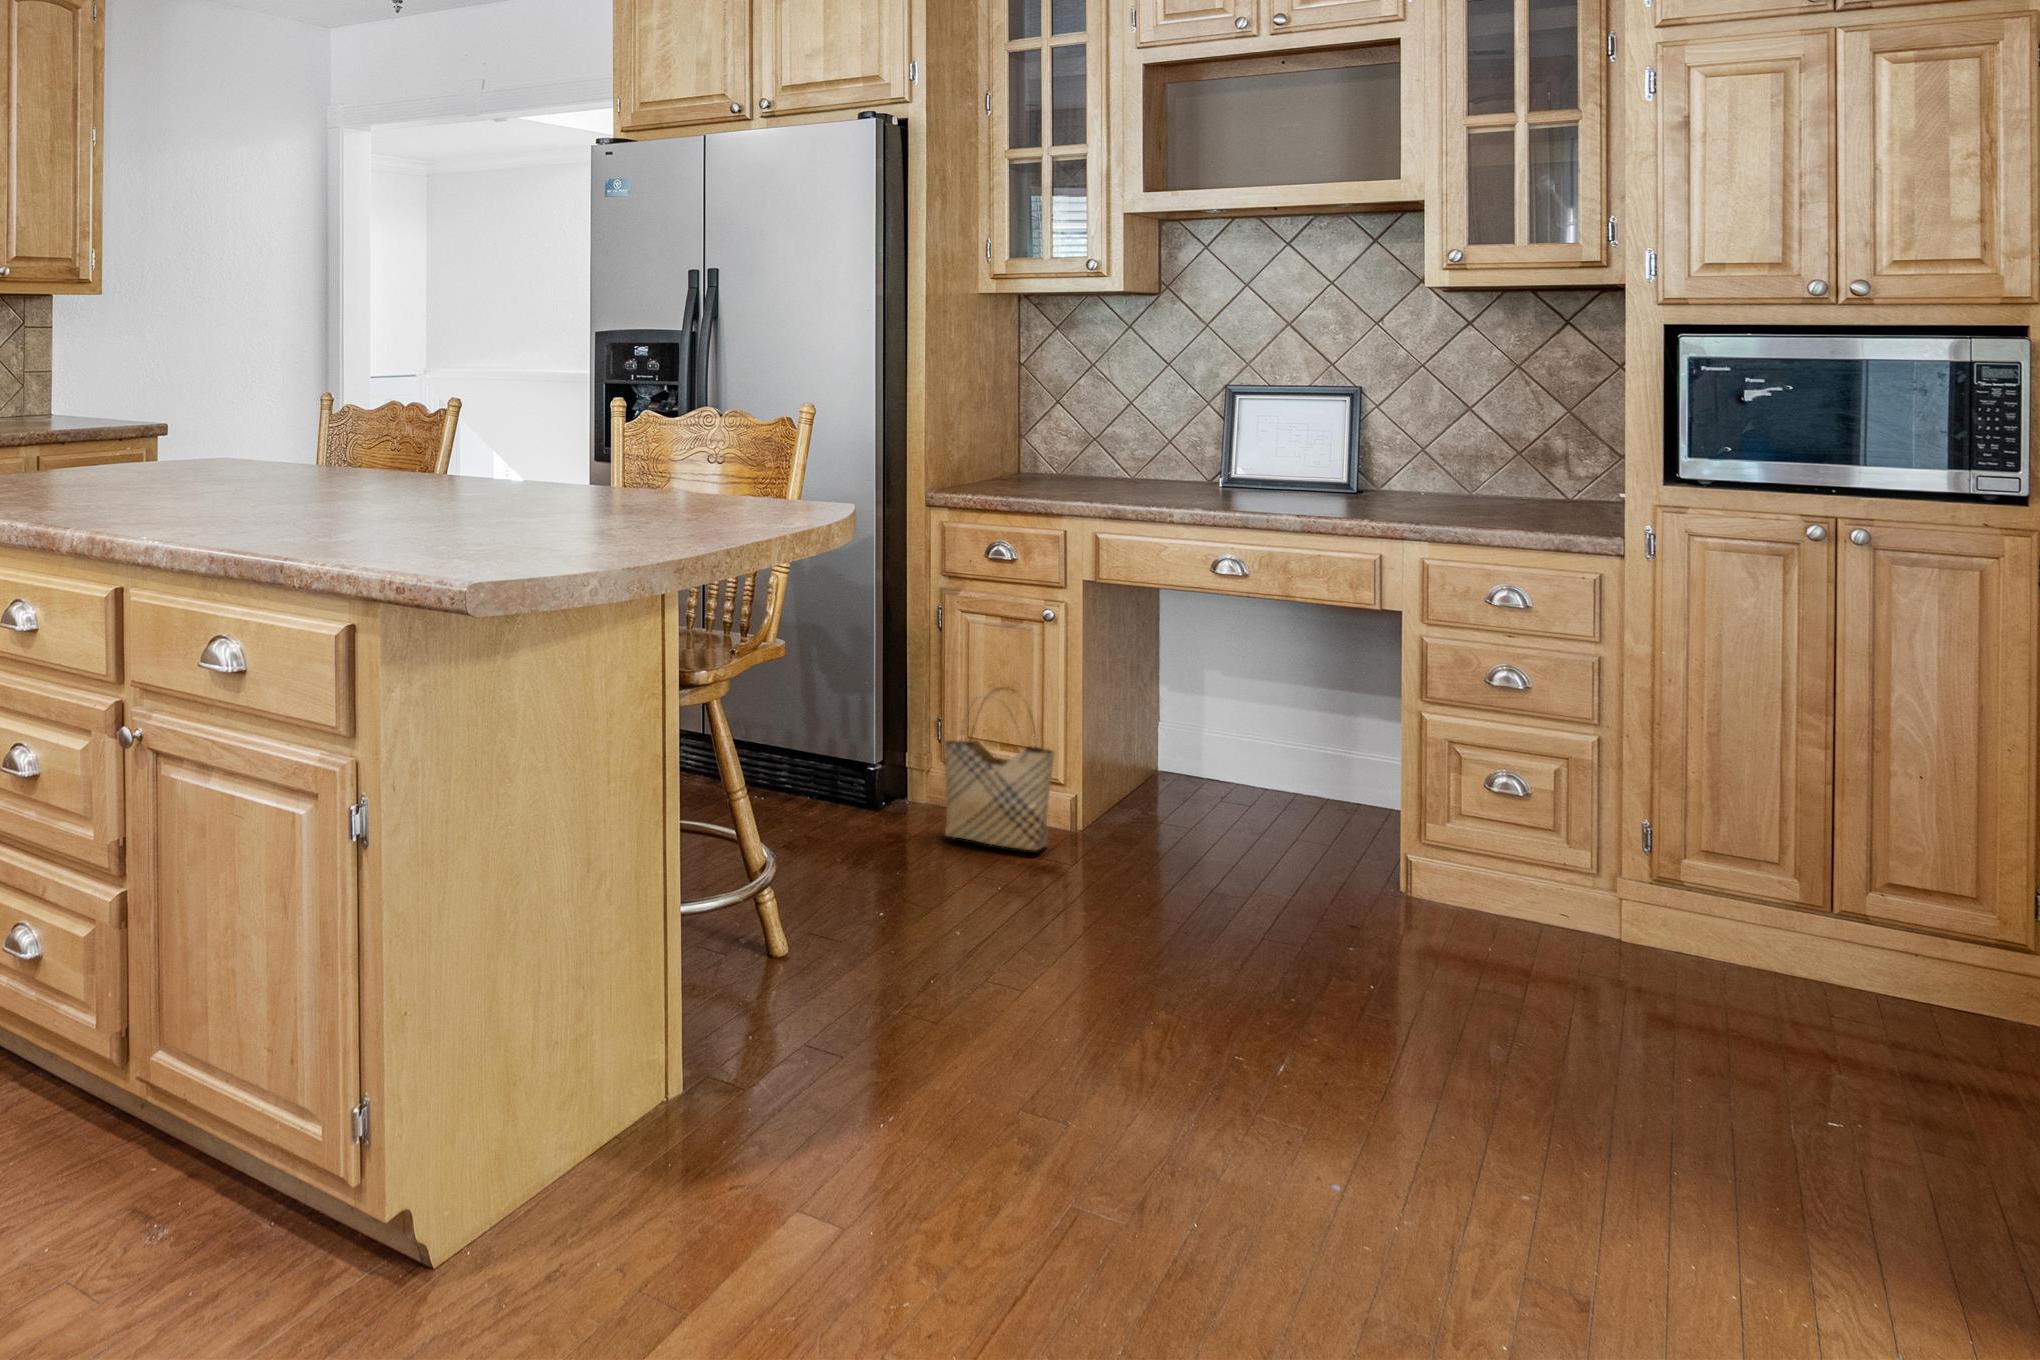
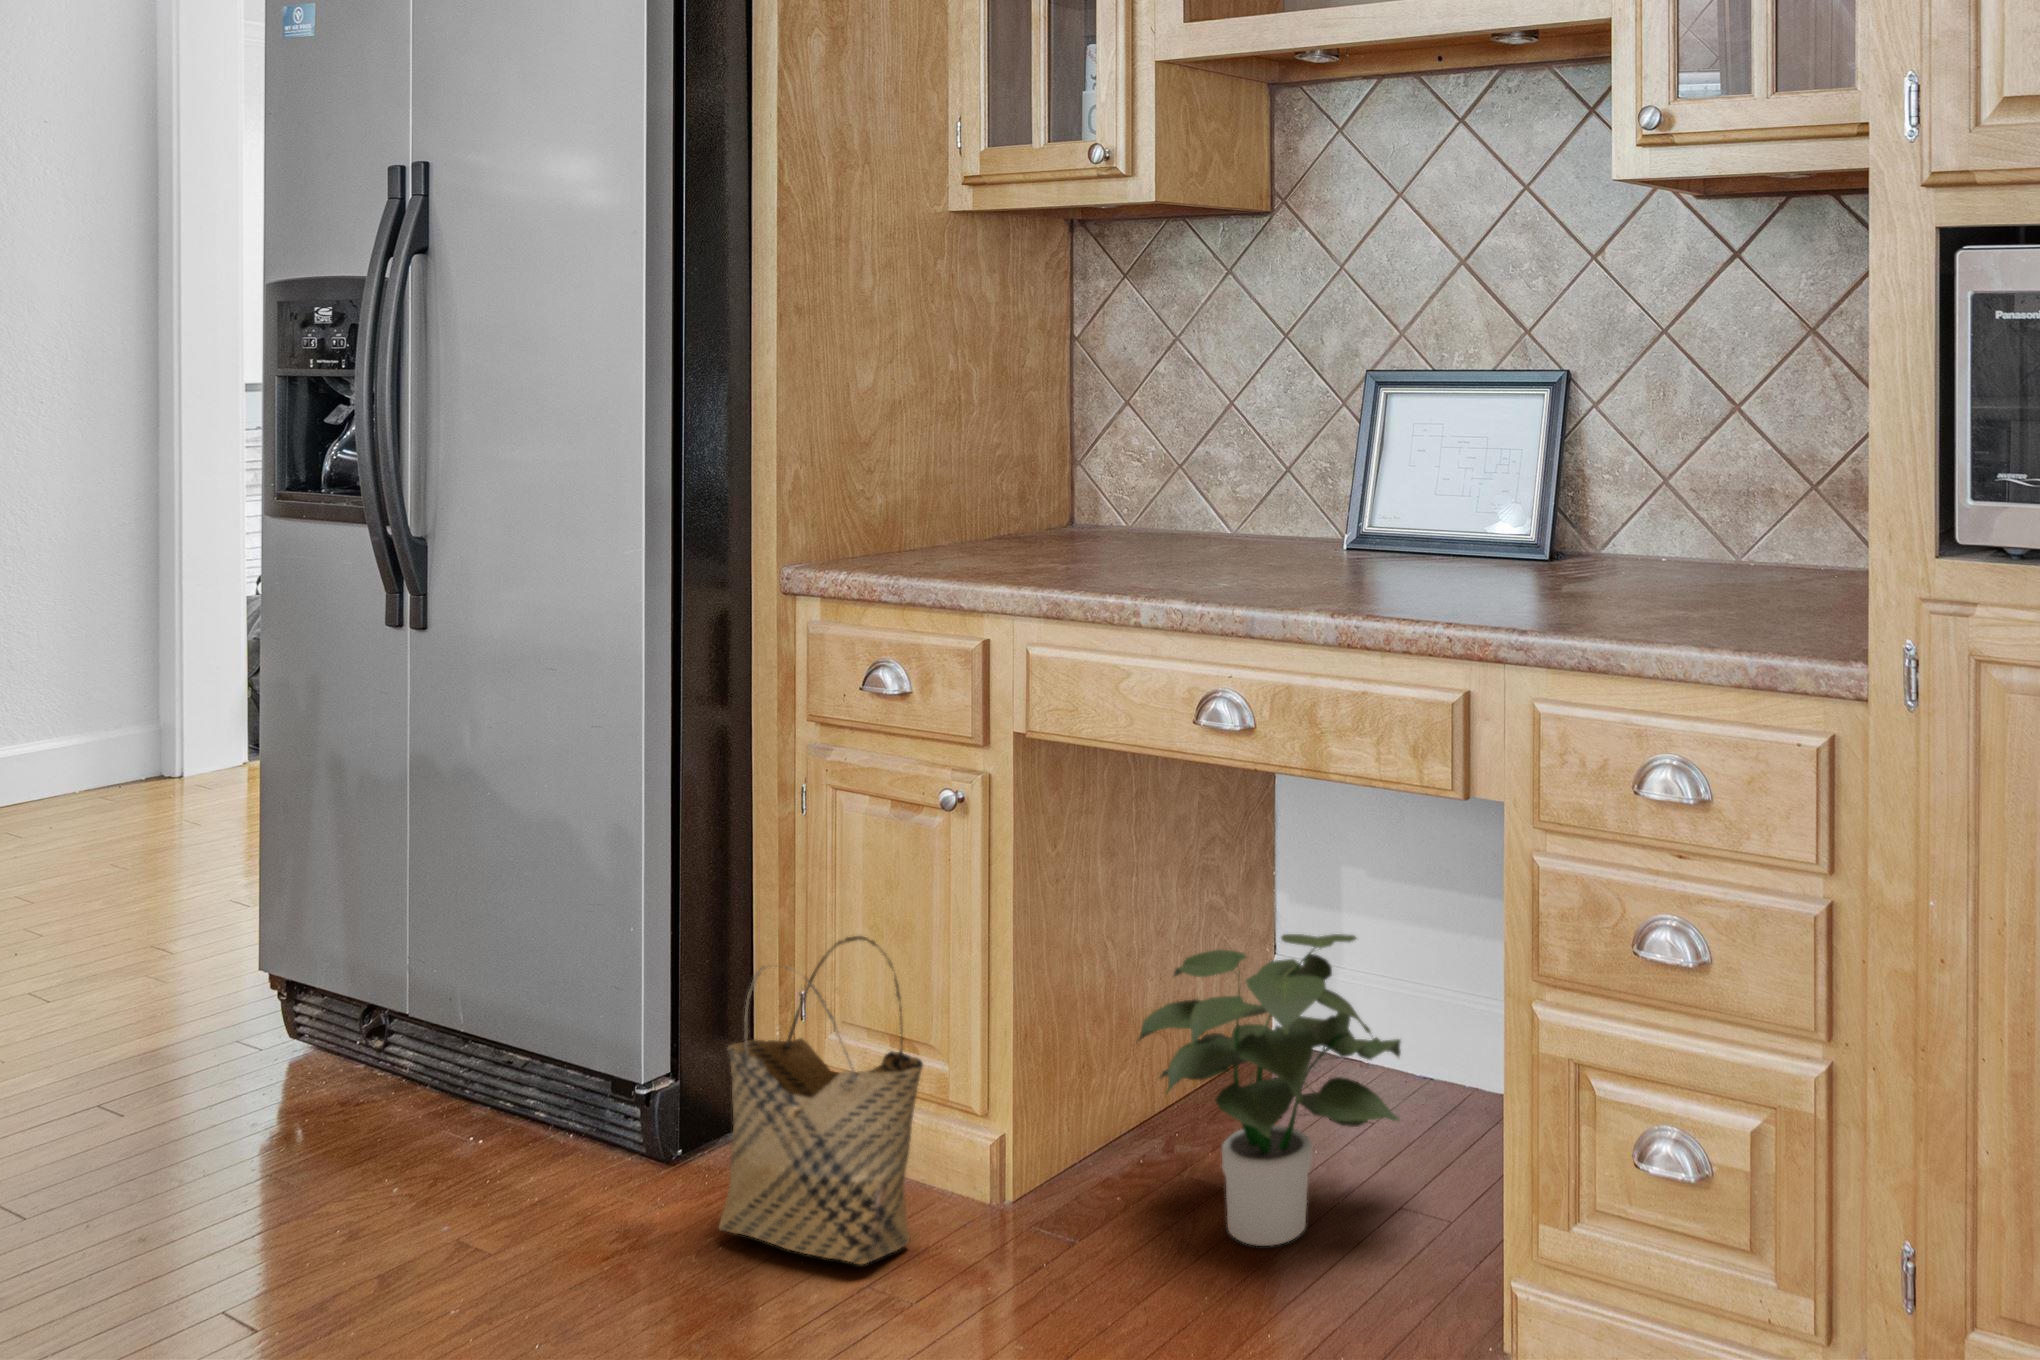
potted plant: none [1154,691,1312,852] -> present [1138,934,1401,1246]

